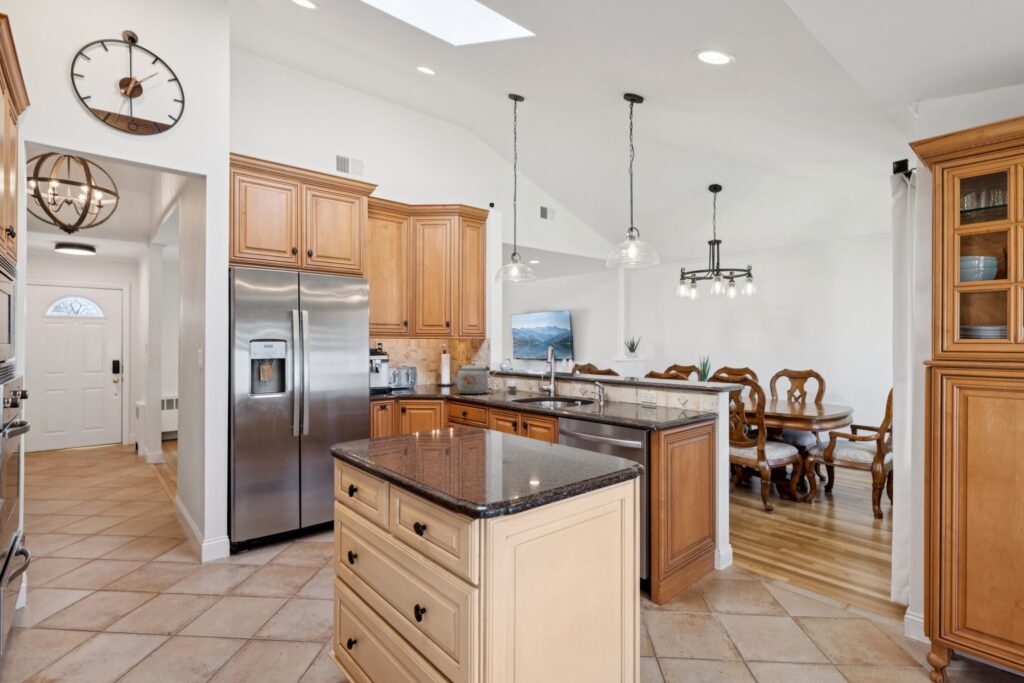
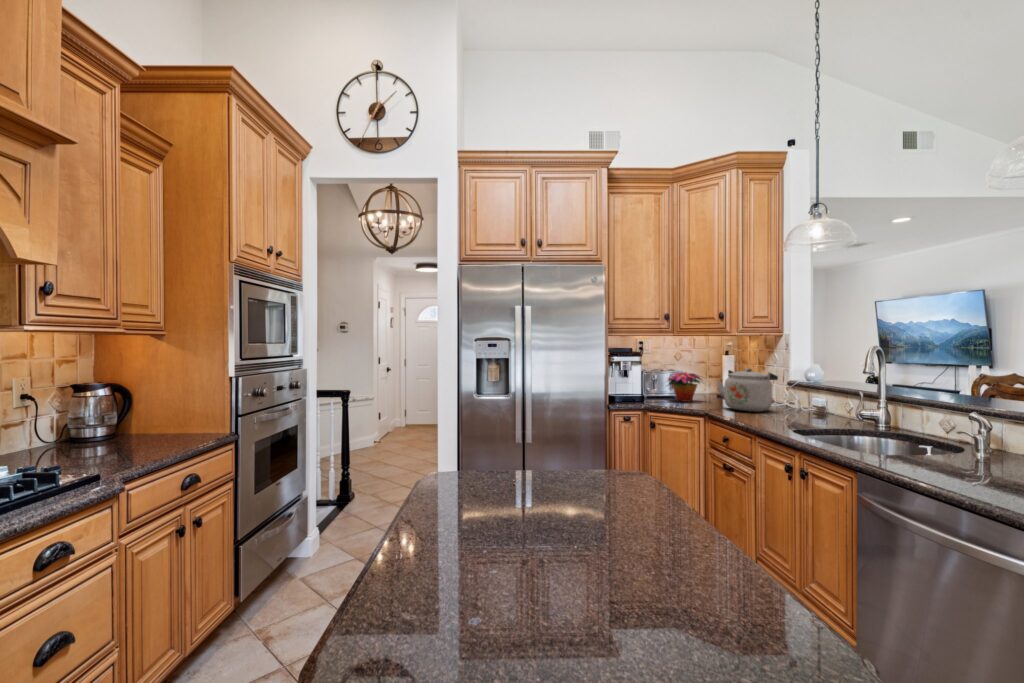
flower arrangement: none [404,367,441,392] -> present [668,372,702,402]

